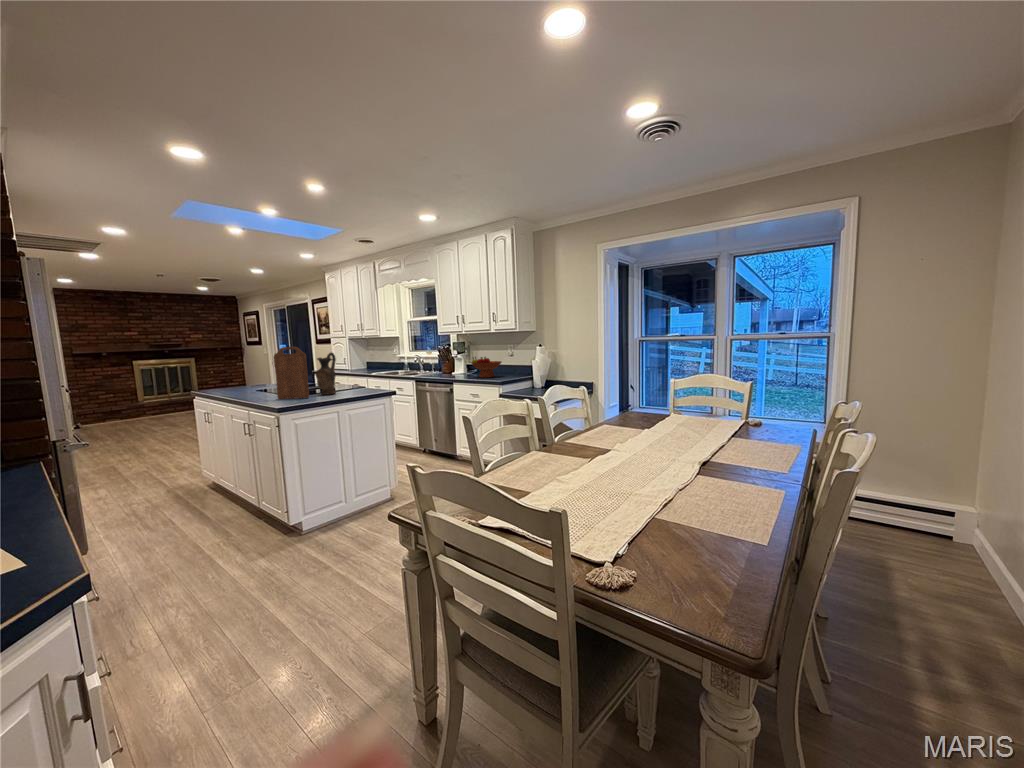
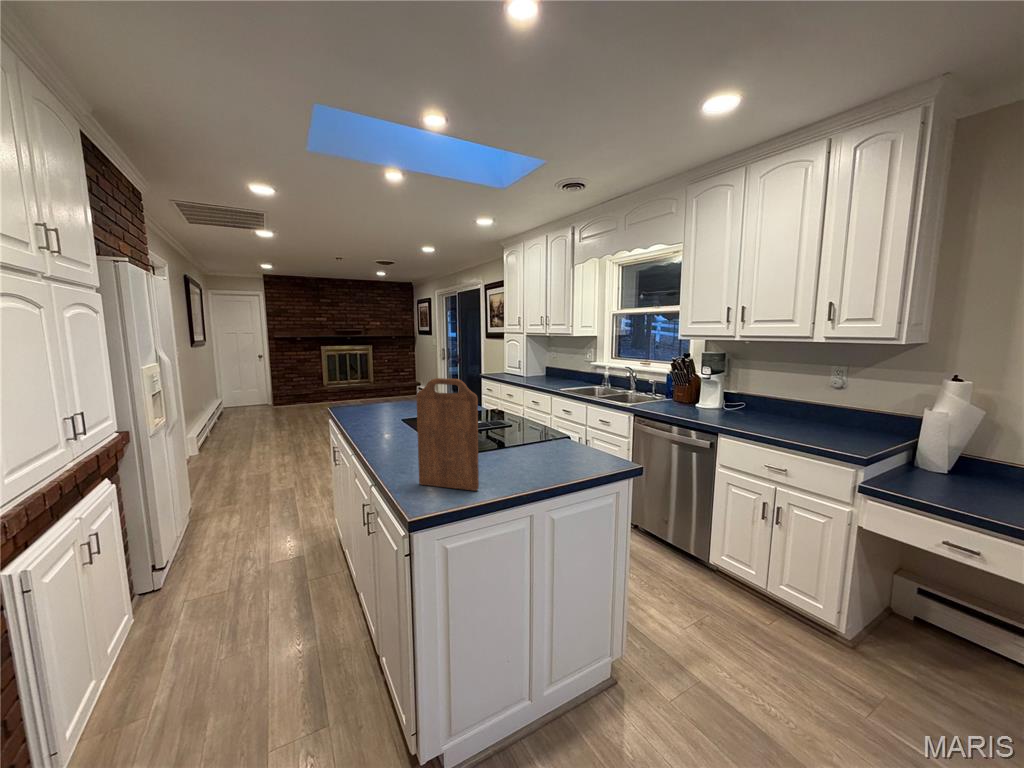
ceramic pitcher: present [316,353,336,395] -> none [493,387,532,478]
fruit bowl: present [471,357,501,378] -> none [758,389,834,433]

